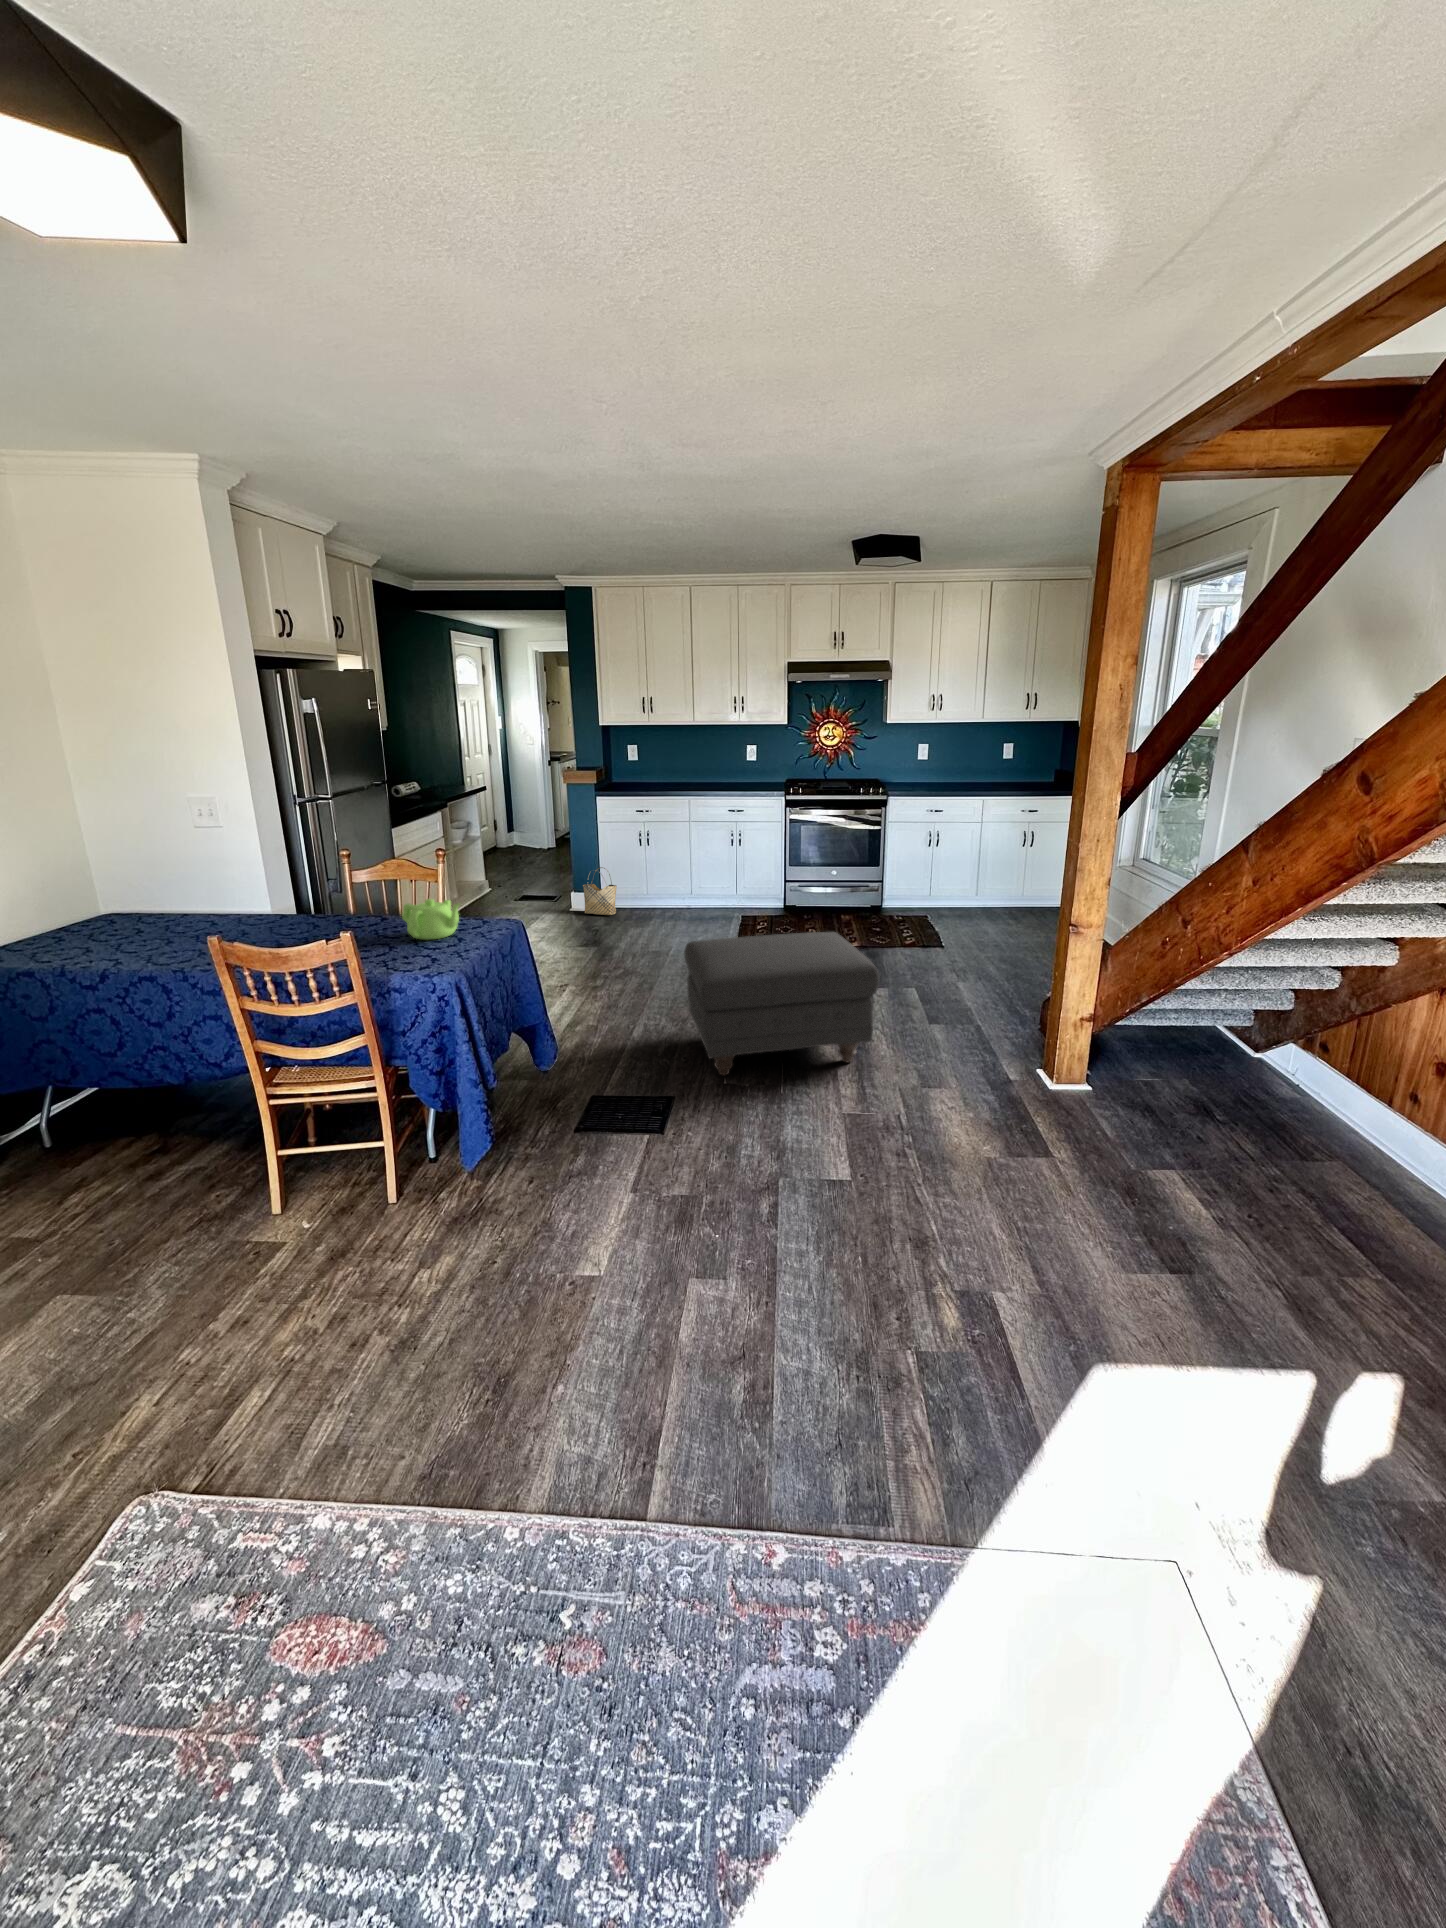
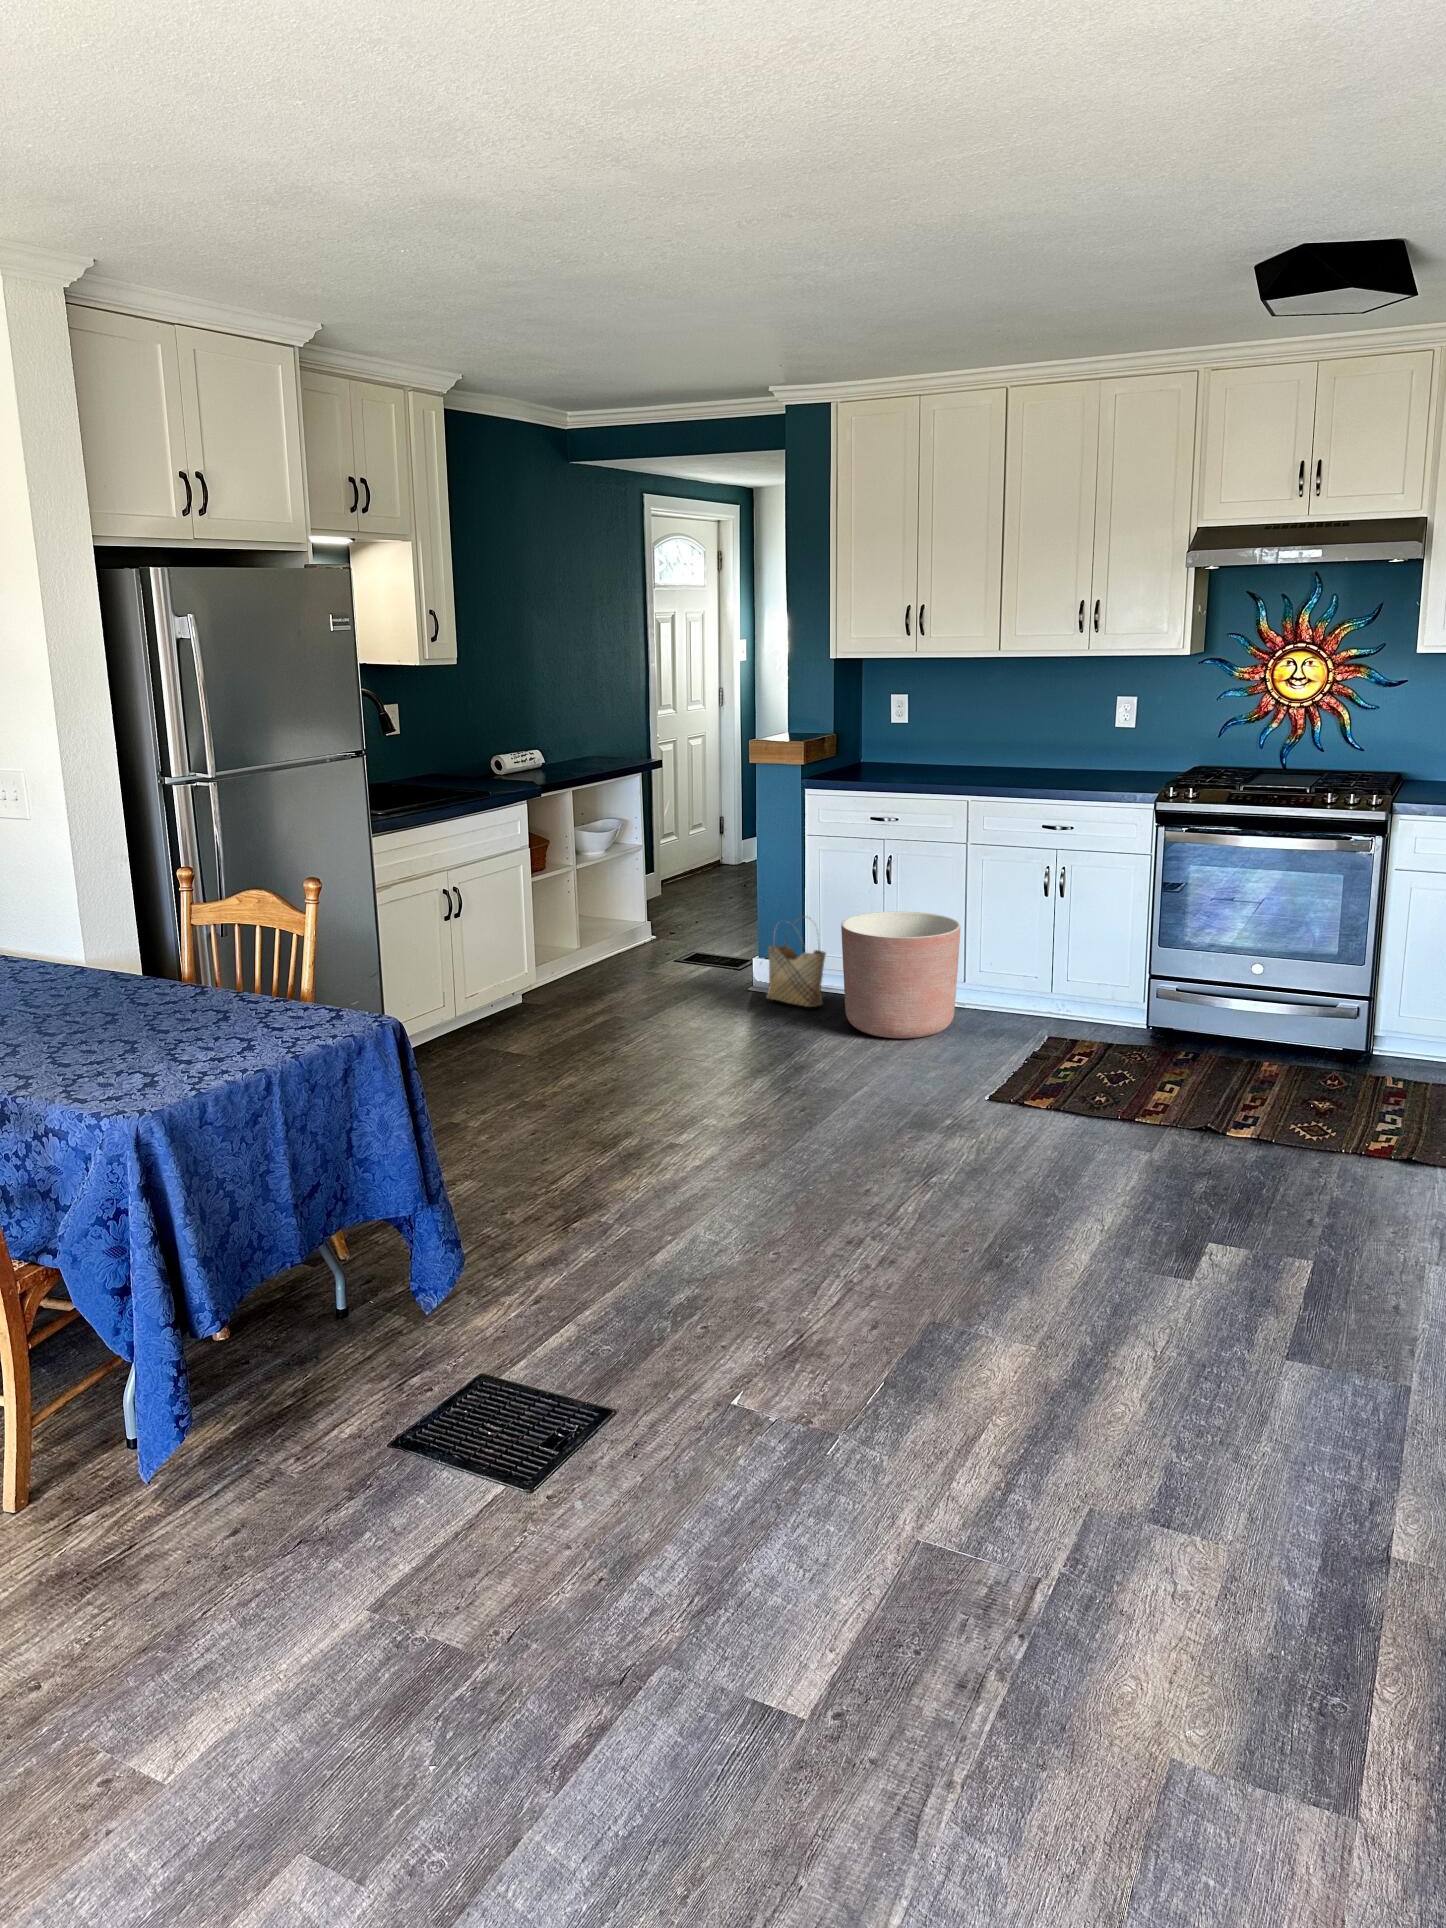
planter: none [631,860,692,925] -> present [841,911,961,1038]
teapot: present [402,899,459,940] -> none [162,968,263,1042]
ottoman: present [684,932,880,1075] -> none [681,1095,1084,1415]

